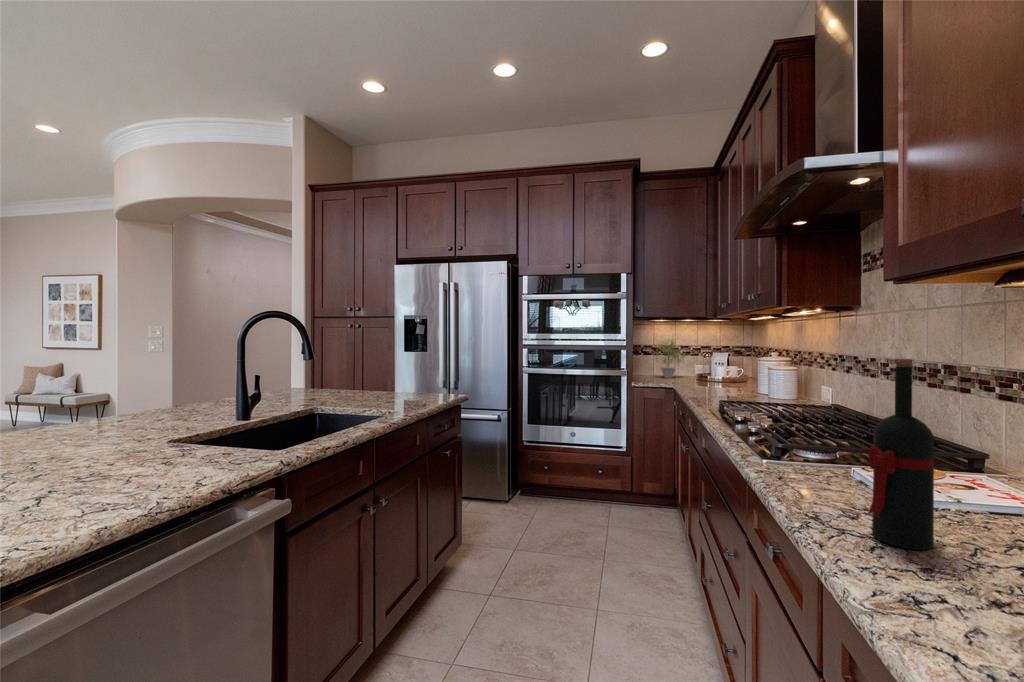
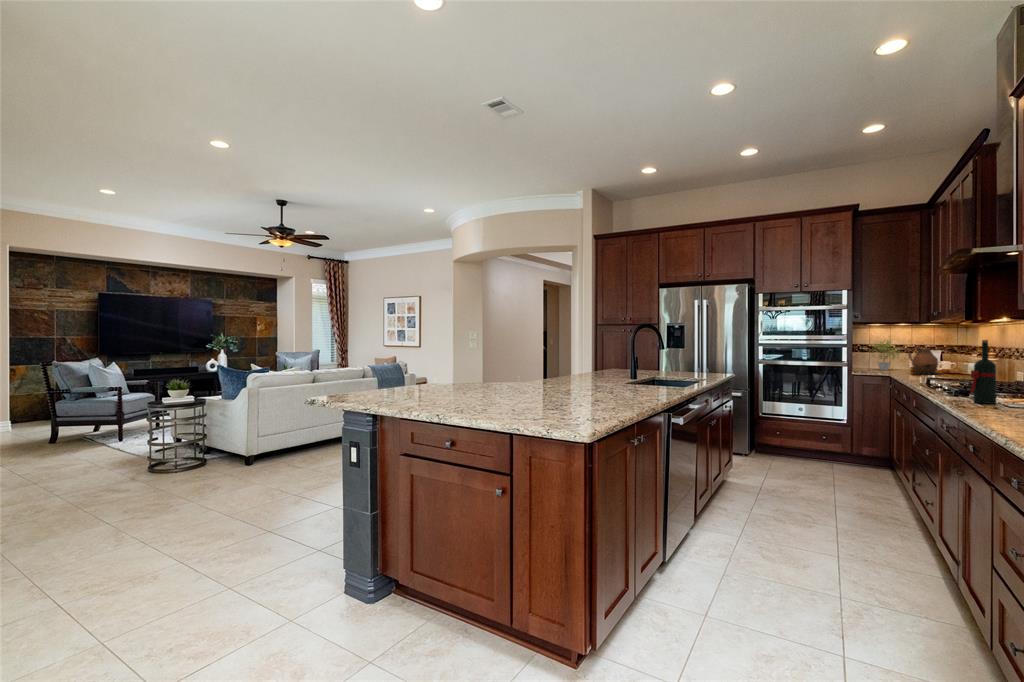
ceramic pitcher: none [696,348,736,388] -> present [909,346,938,374]

